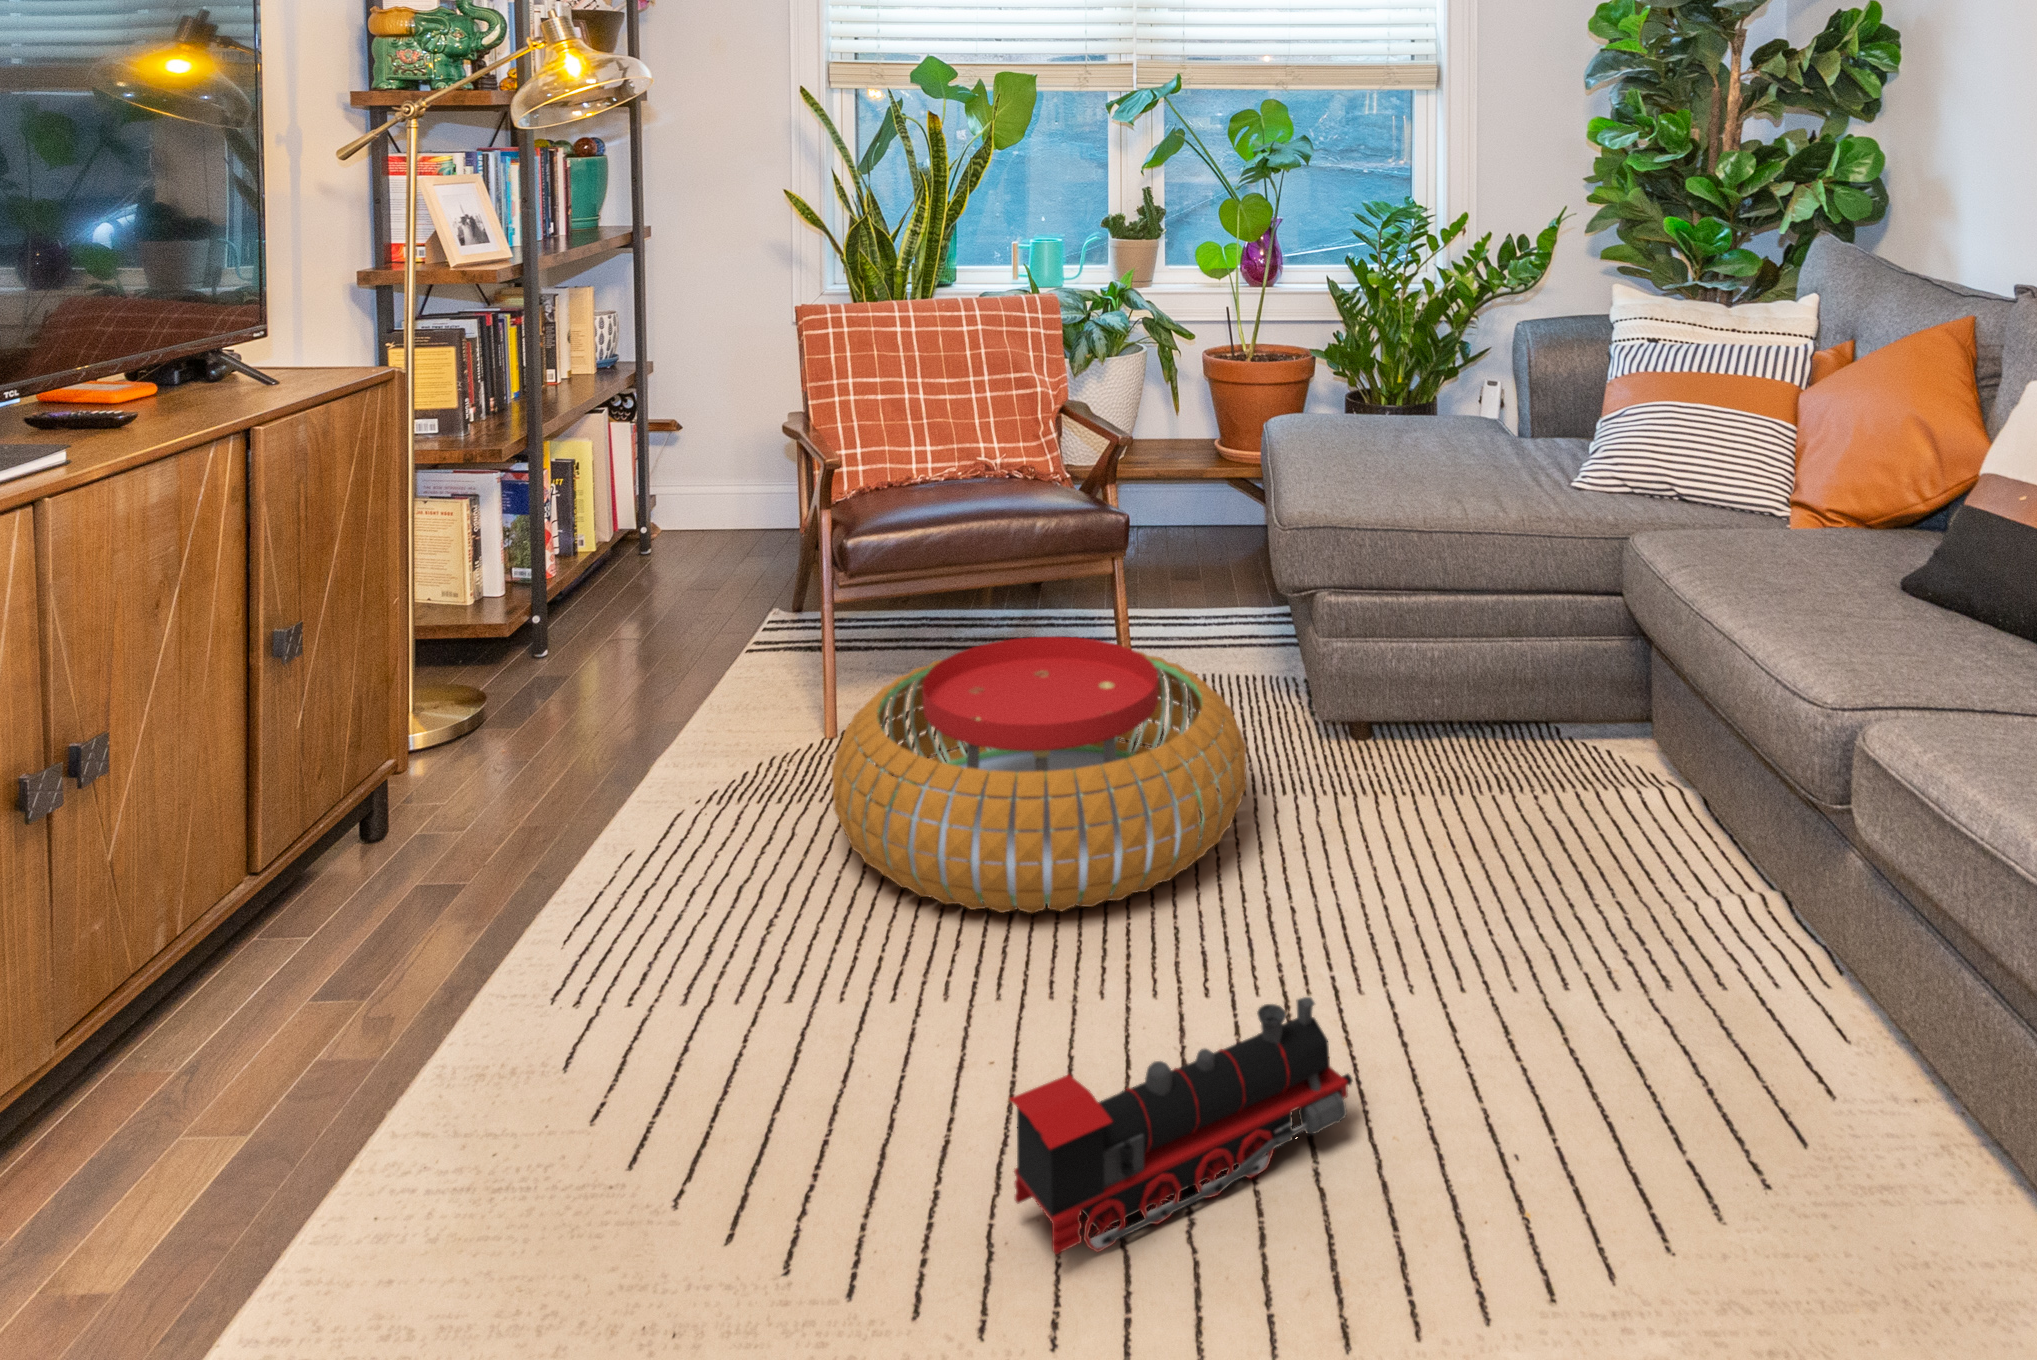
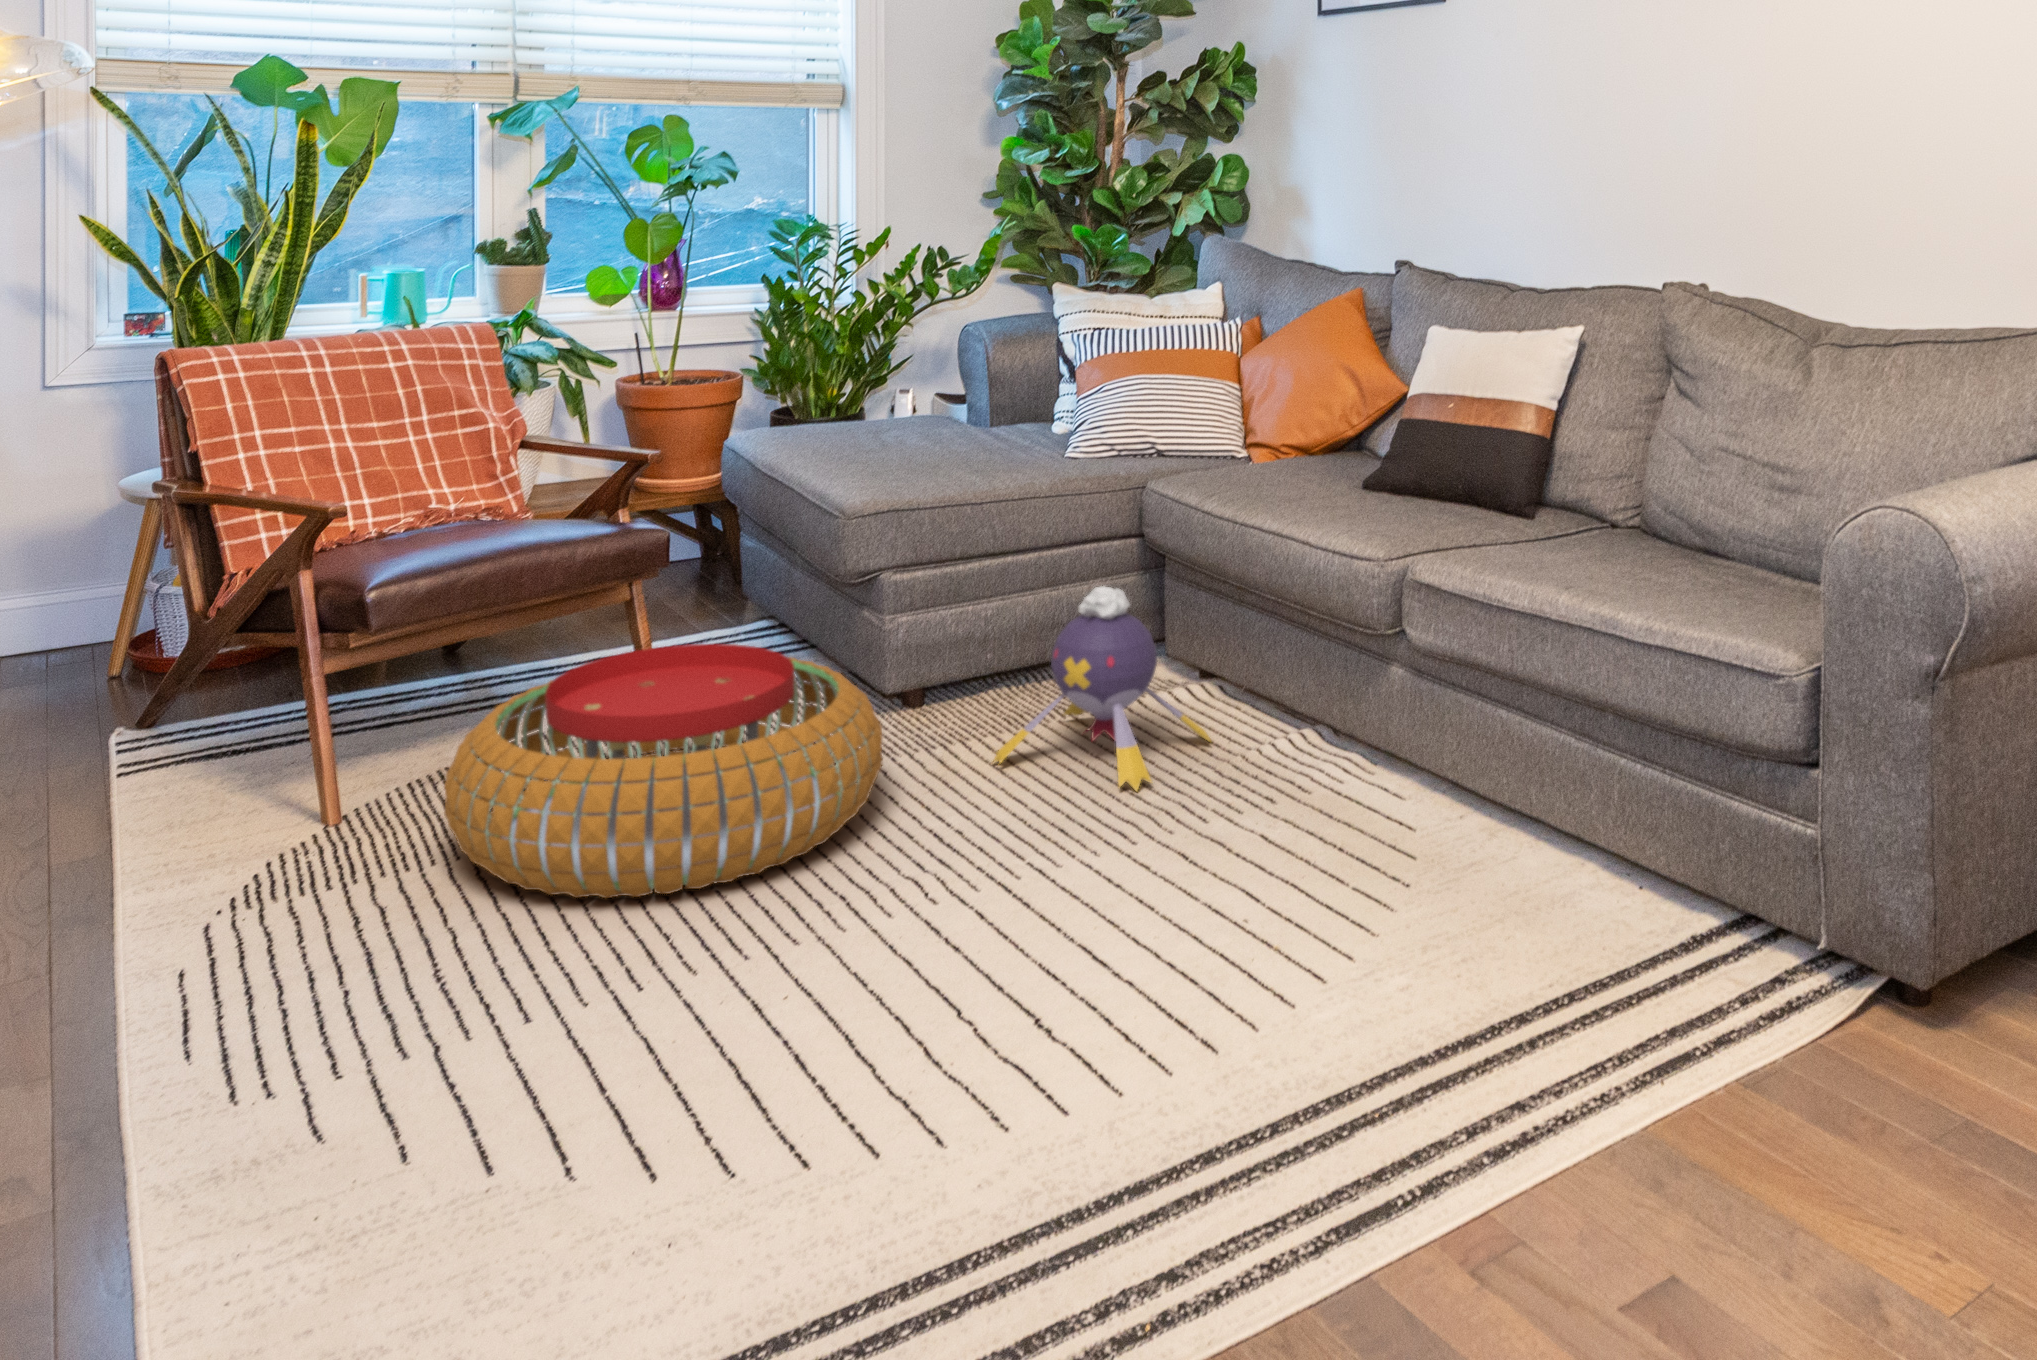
plush toy: none [1379,660,1648,926] -> present [993,586,1211,791]
toy train: present [1010,997,1353,1254] -> none [906,830,1119,1044]

